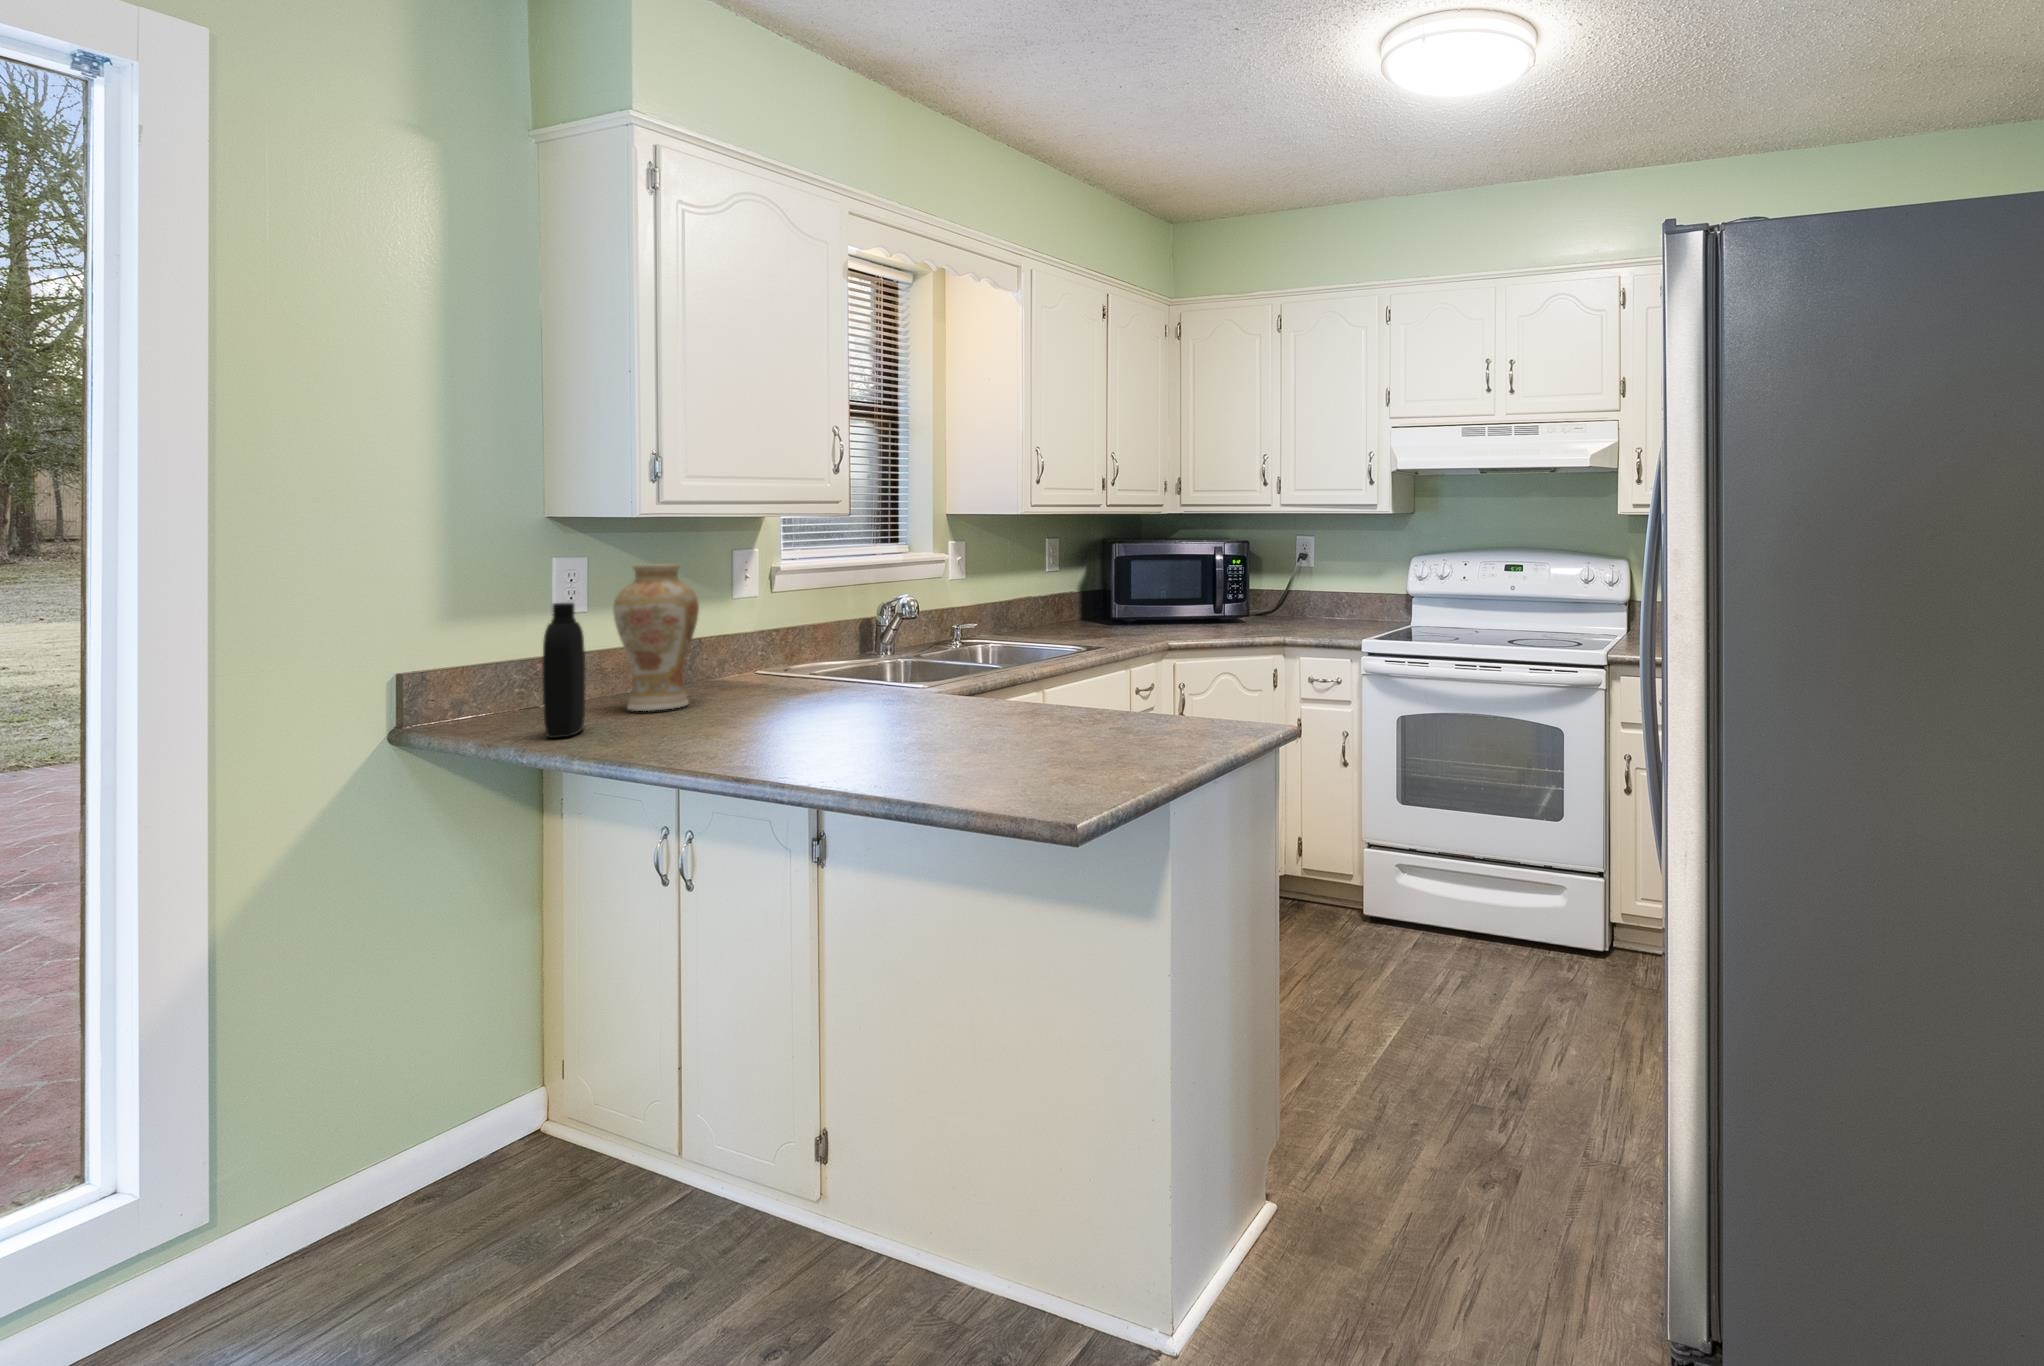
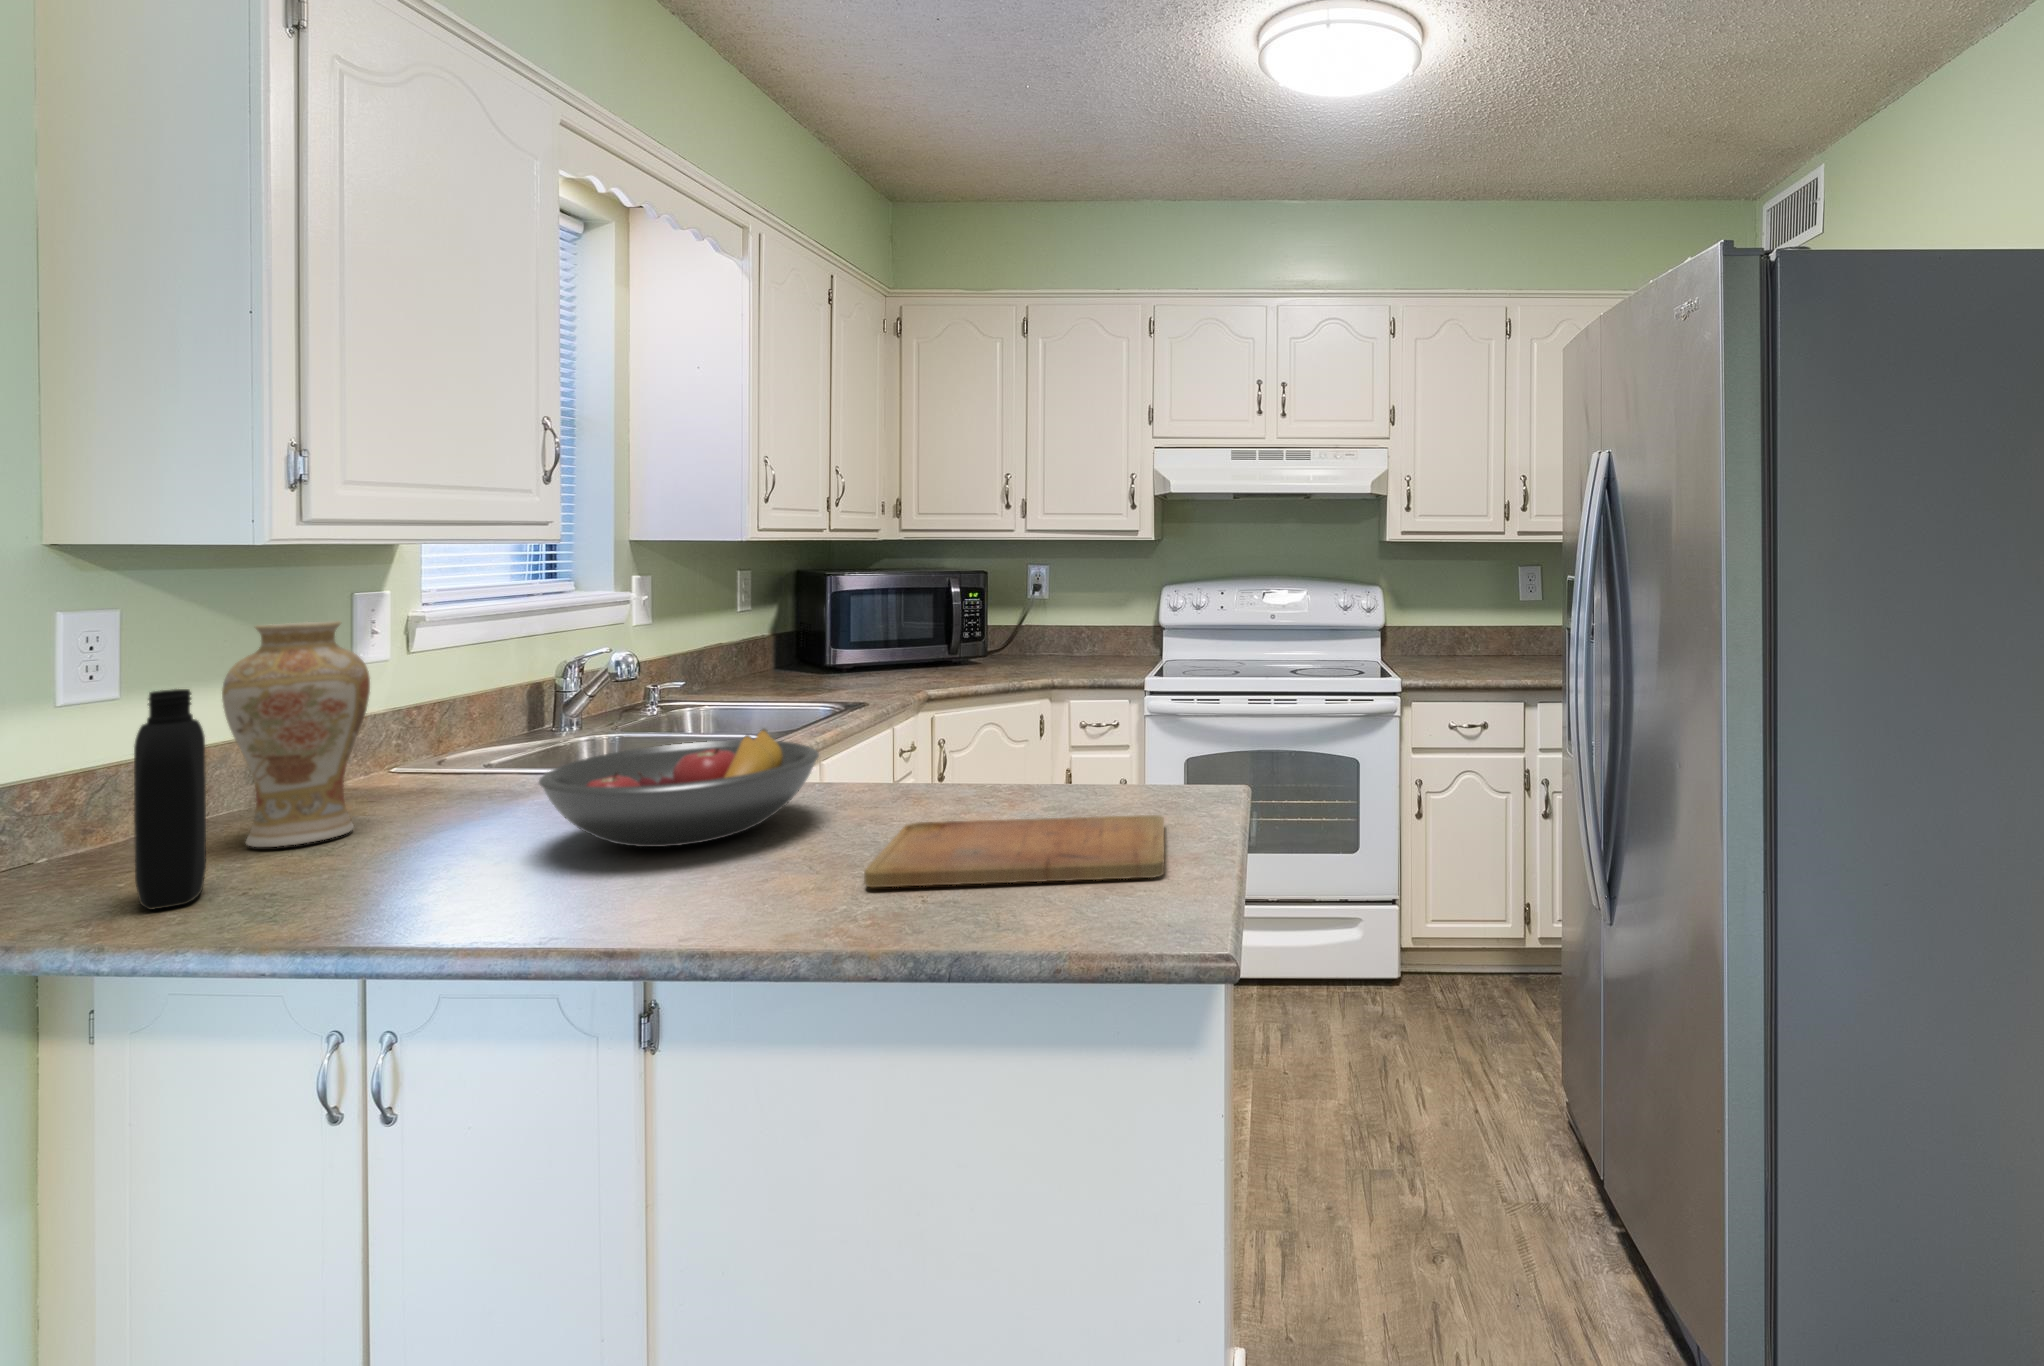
fruit bowl: none [760,652,955,729] -> present [539,729,819,847]
cutting board: none [918,728,1172,778] -> present [864,815,1164,887]

